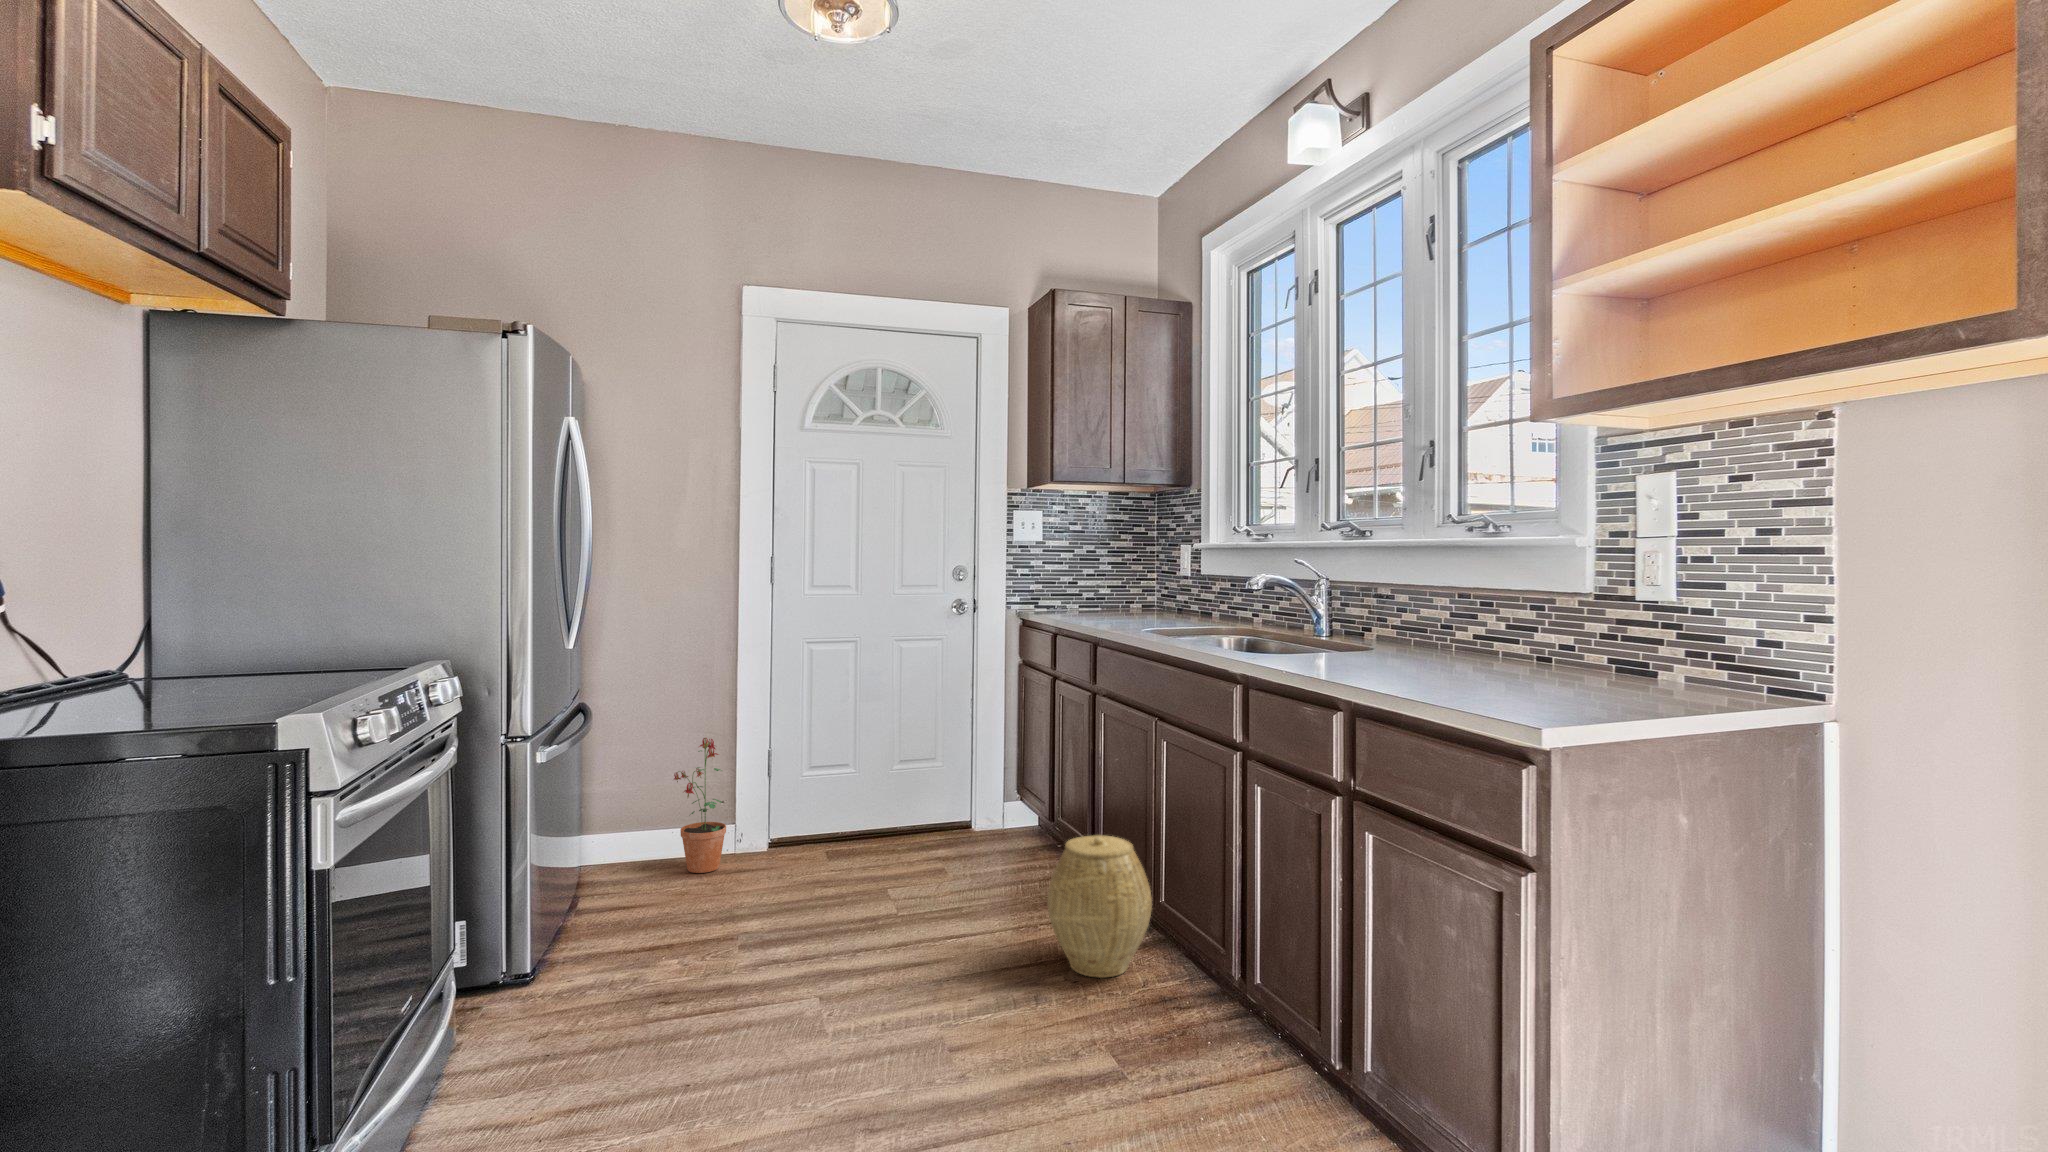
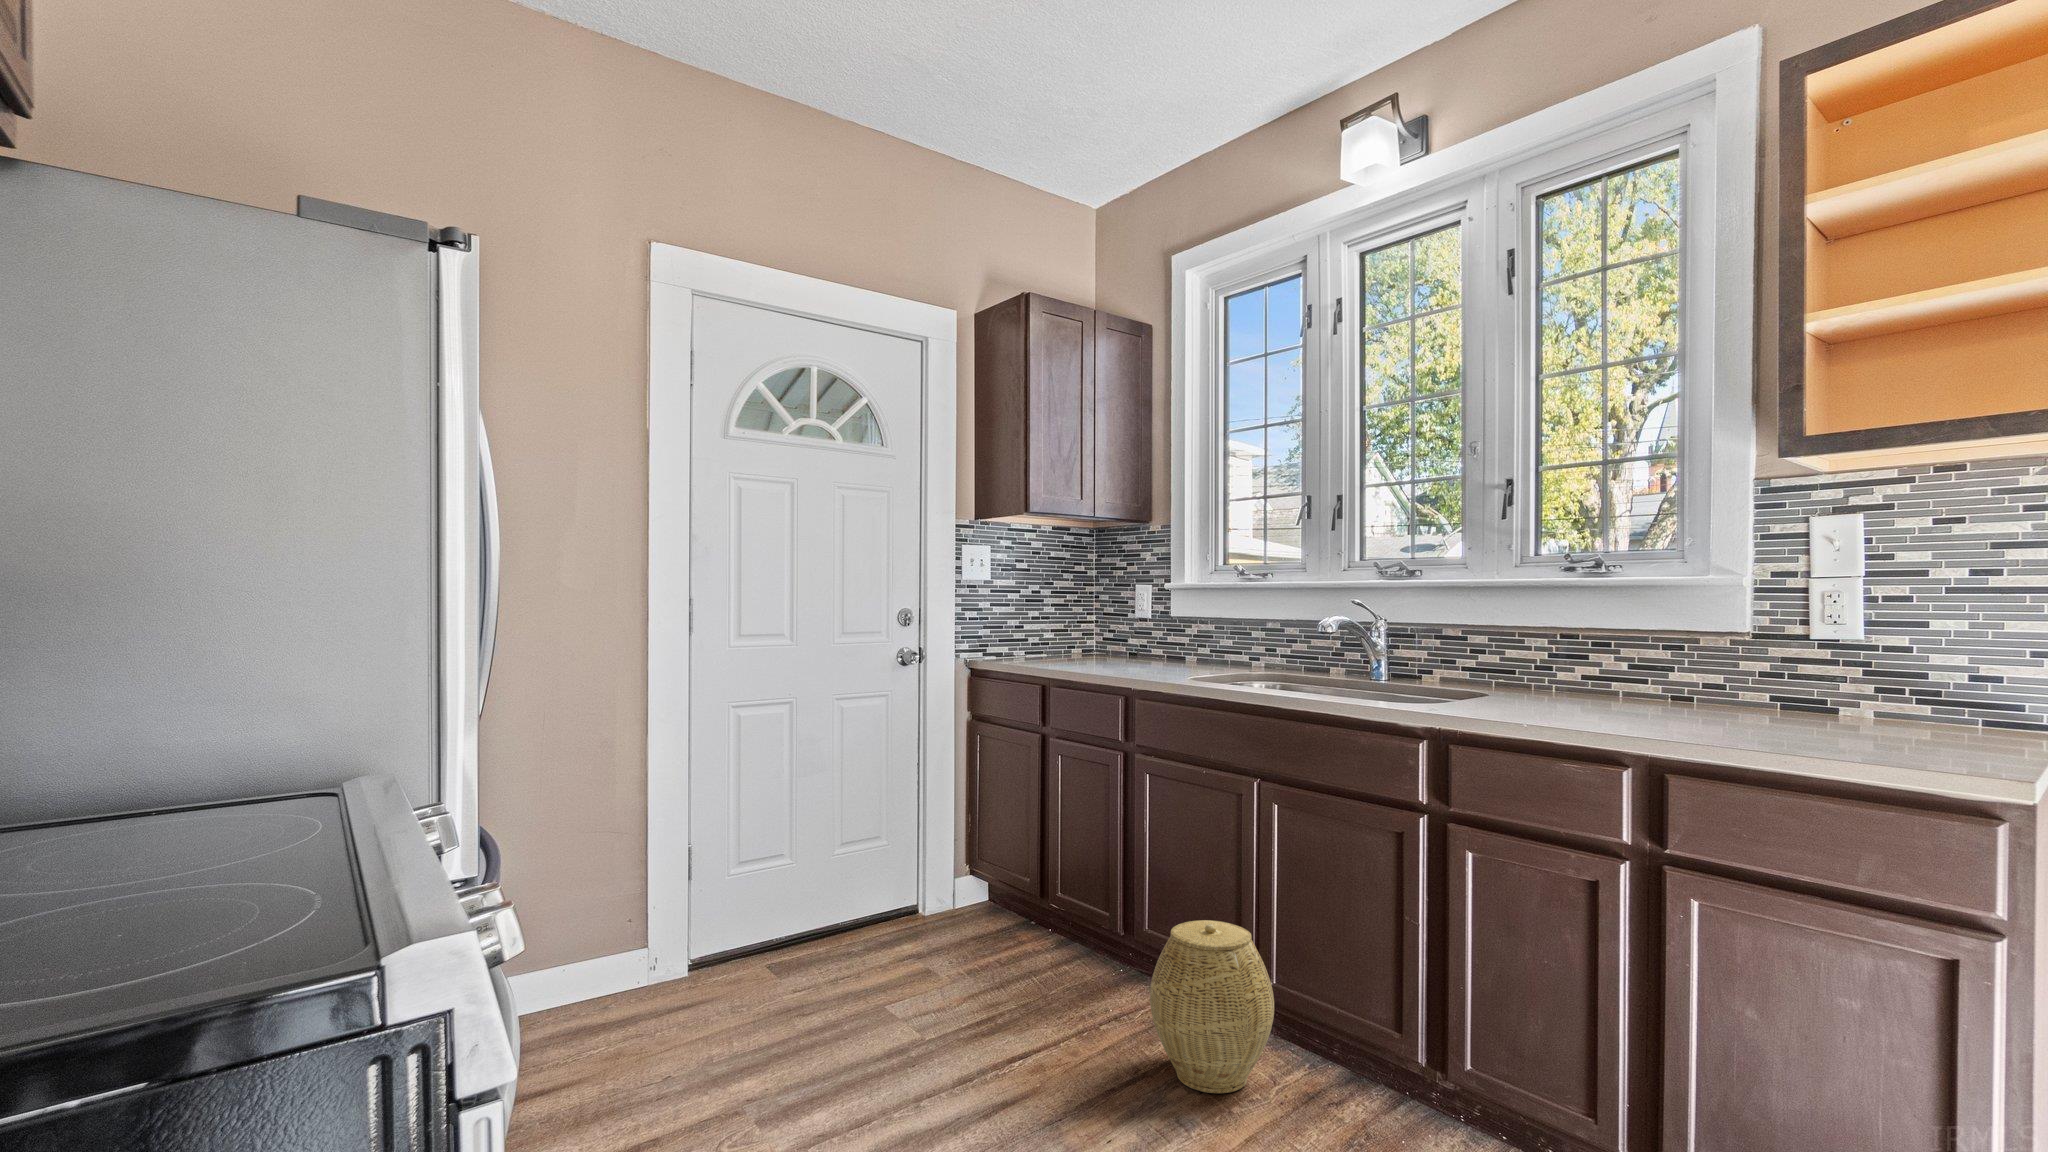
potted plant: present [674,738,726,873] -> none [562,837,646,1024]

